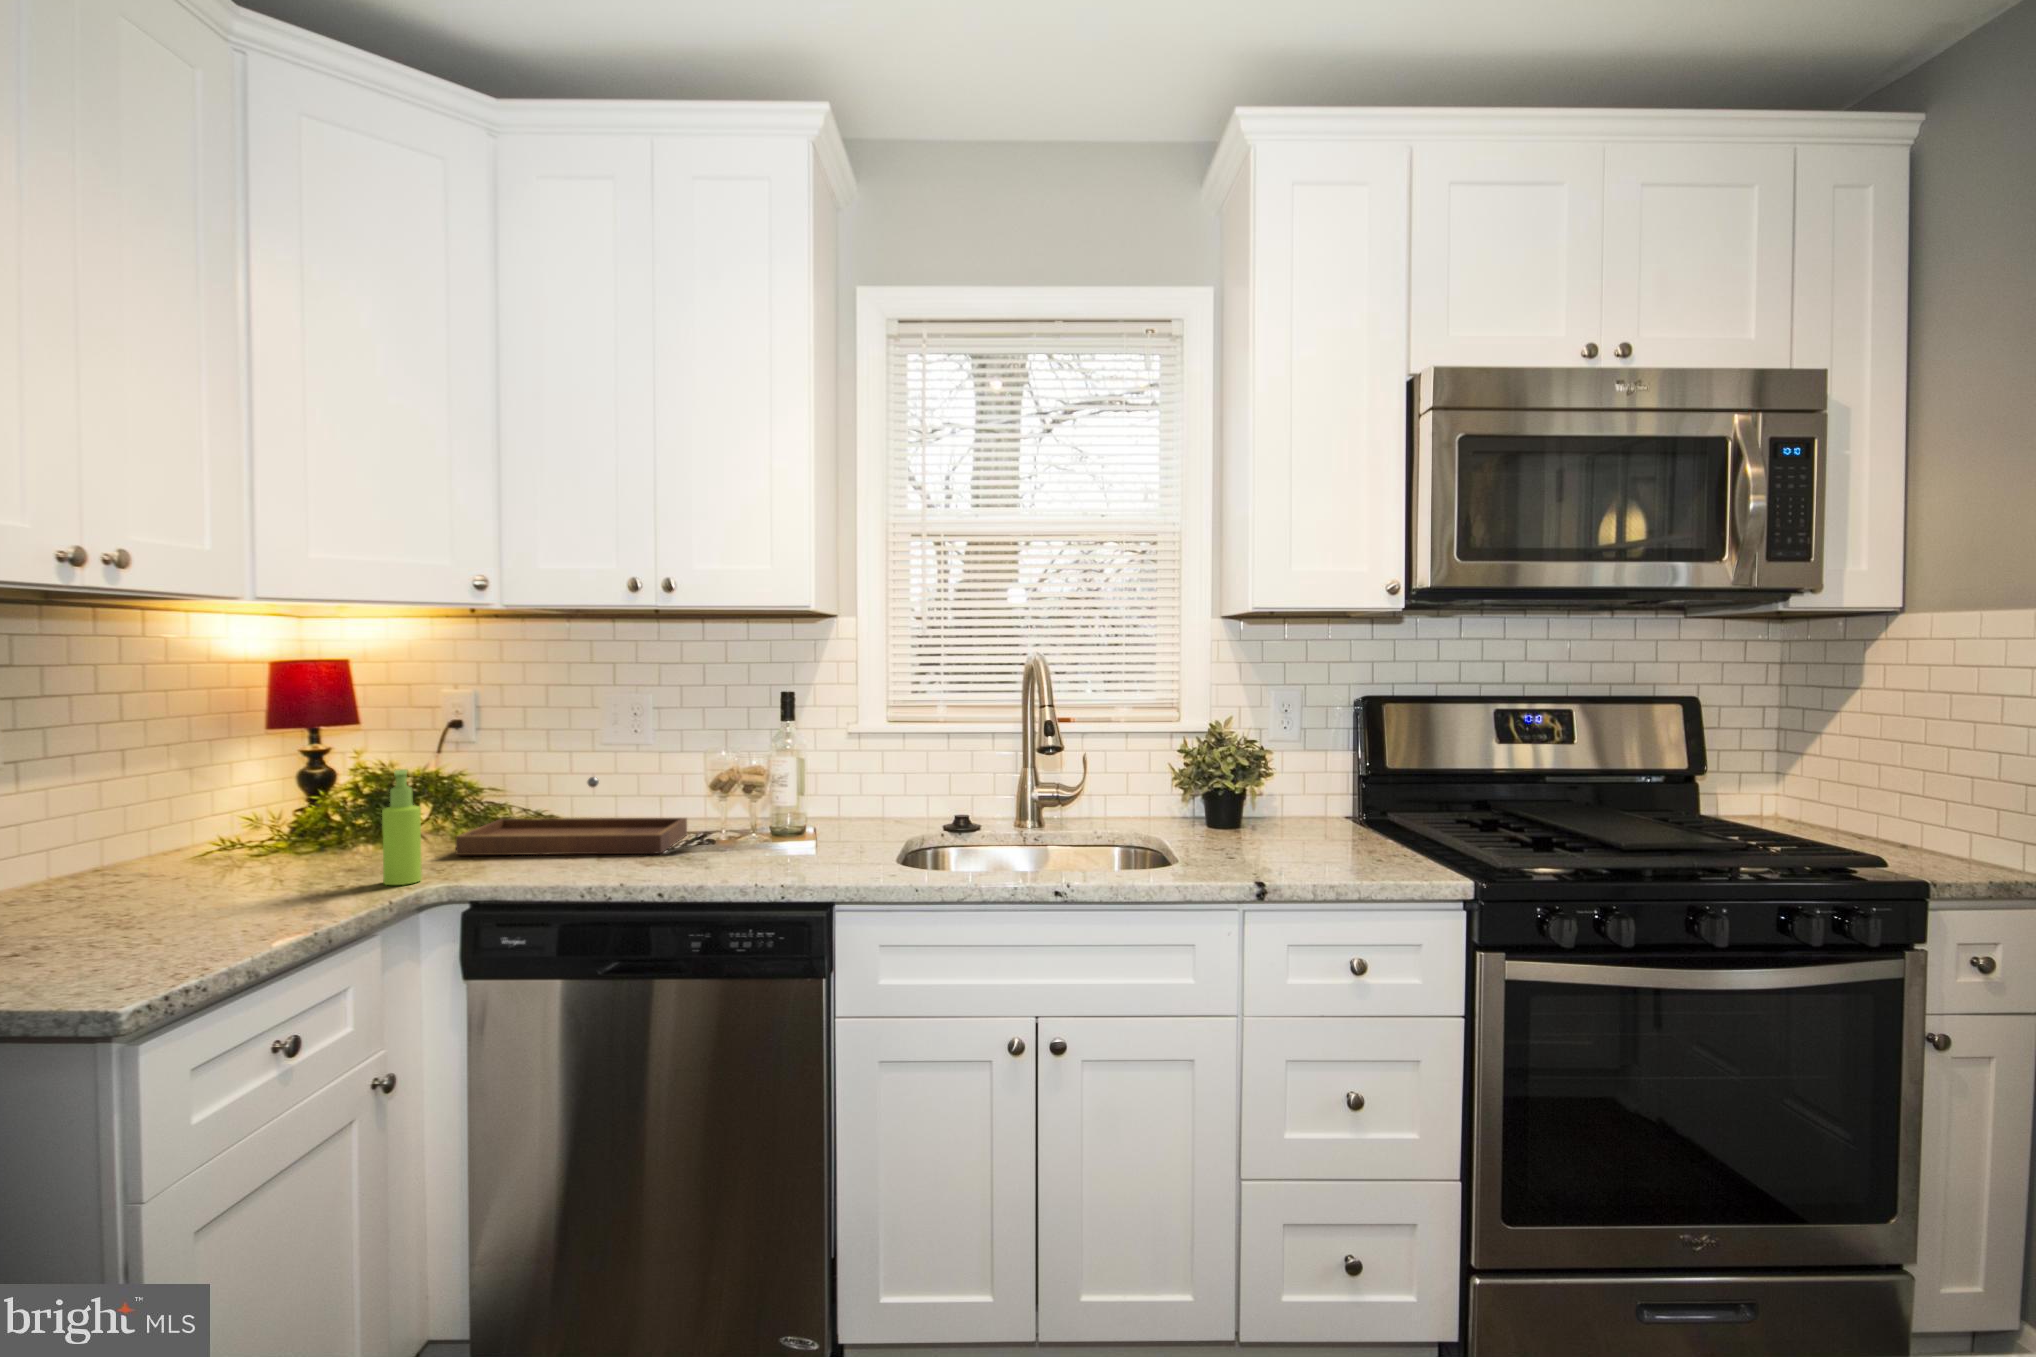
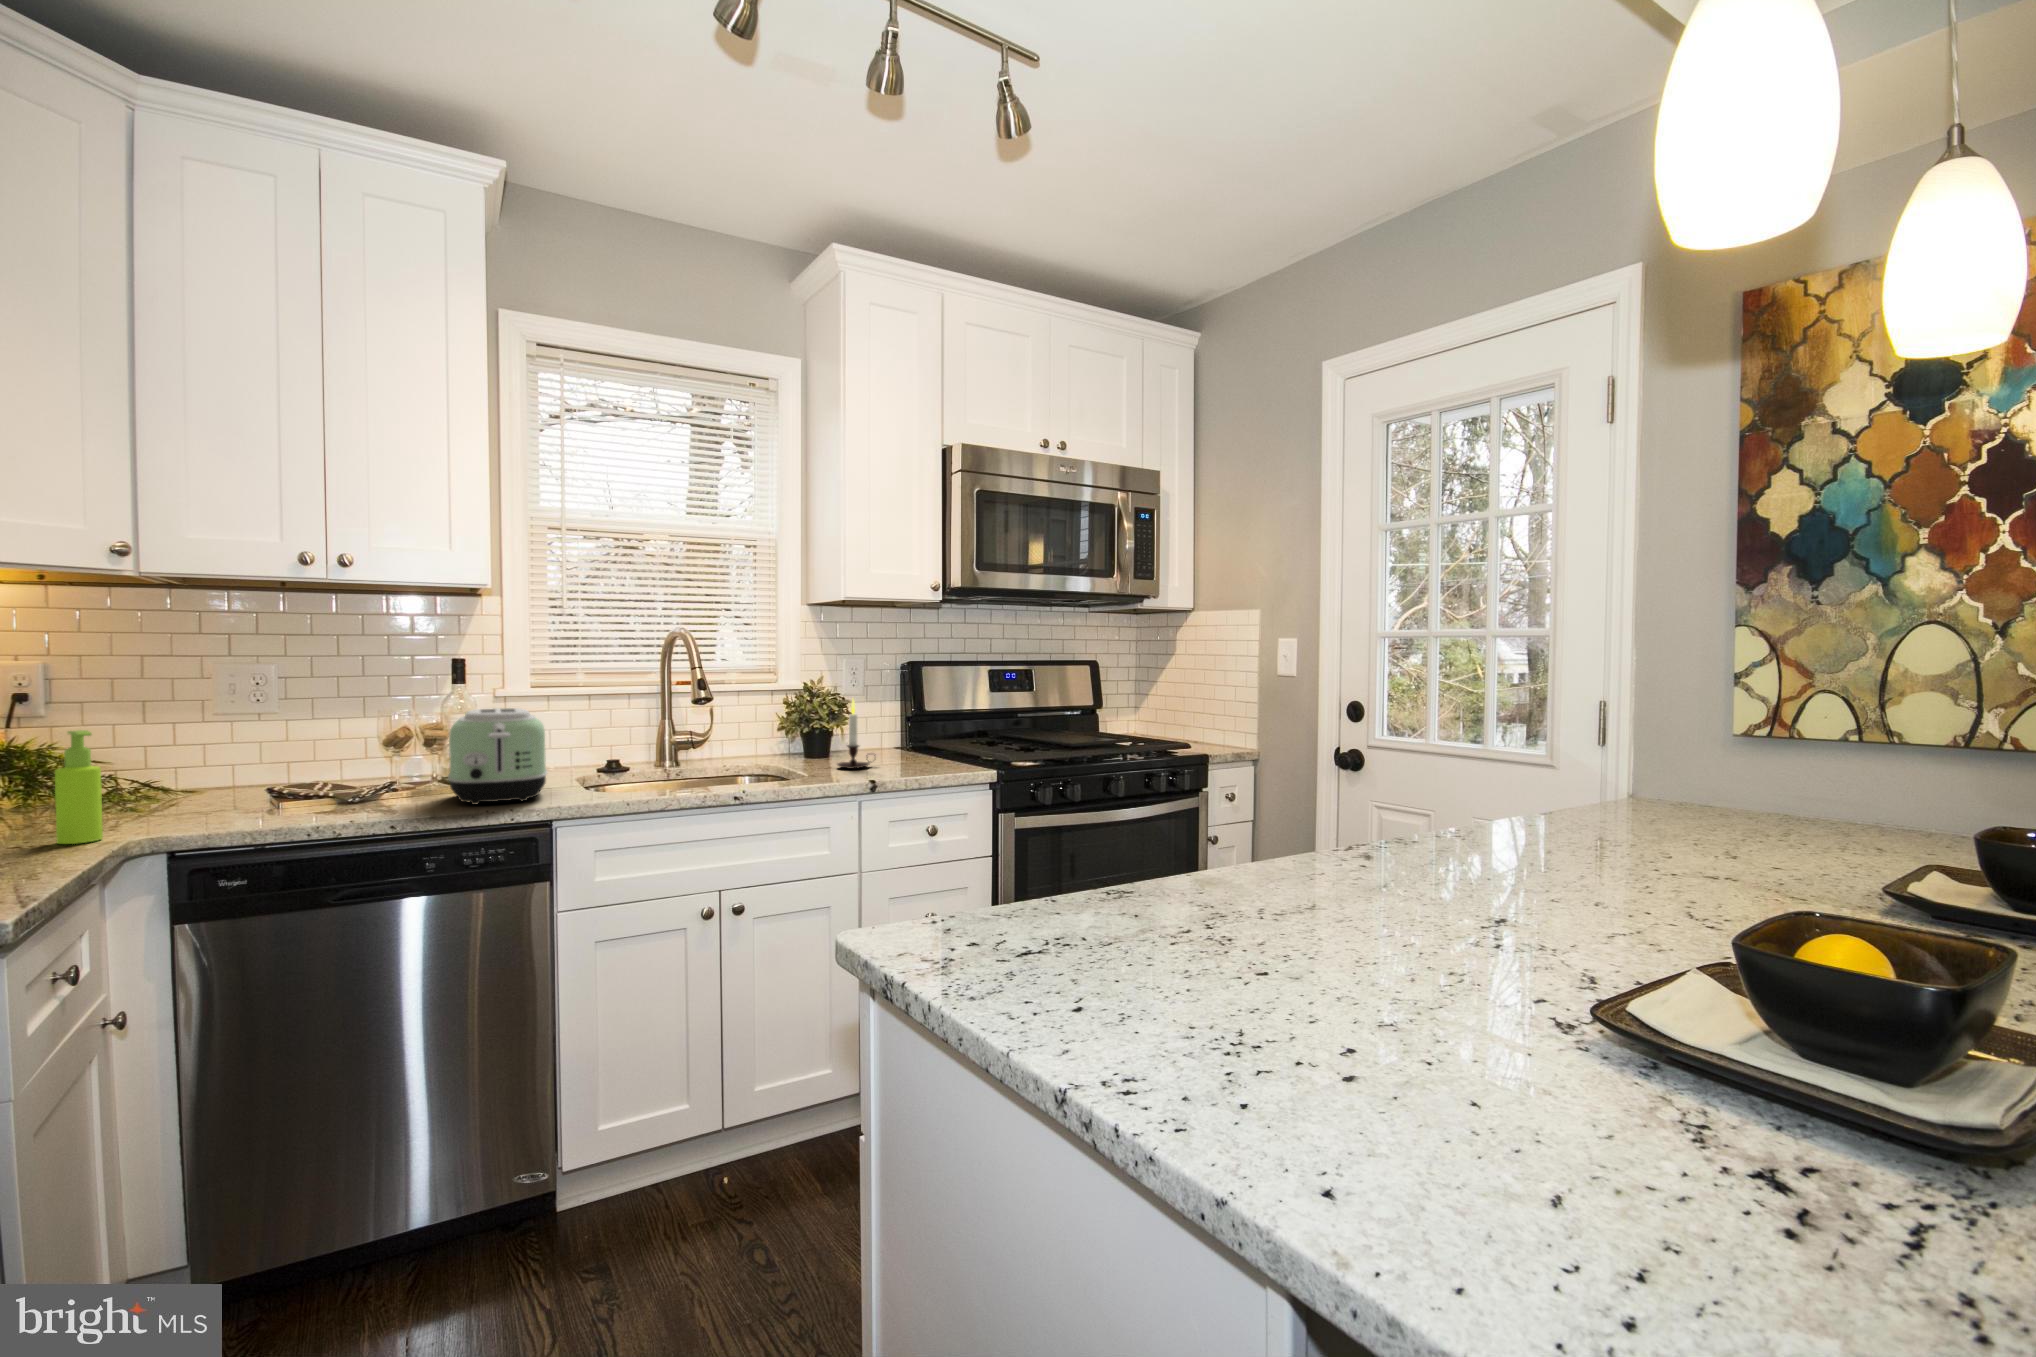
candle: none [1224,752,1284,857] -> present [837,700,870,769]
toaster: none [735,754,850,873] -> present [448,708,547,805]
tray: present [456,777,687,855] -> none [102,740,352,821]

